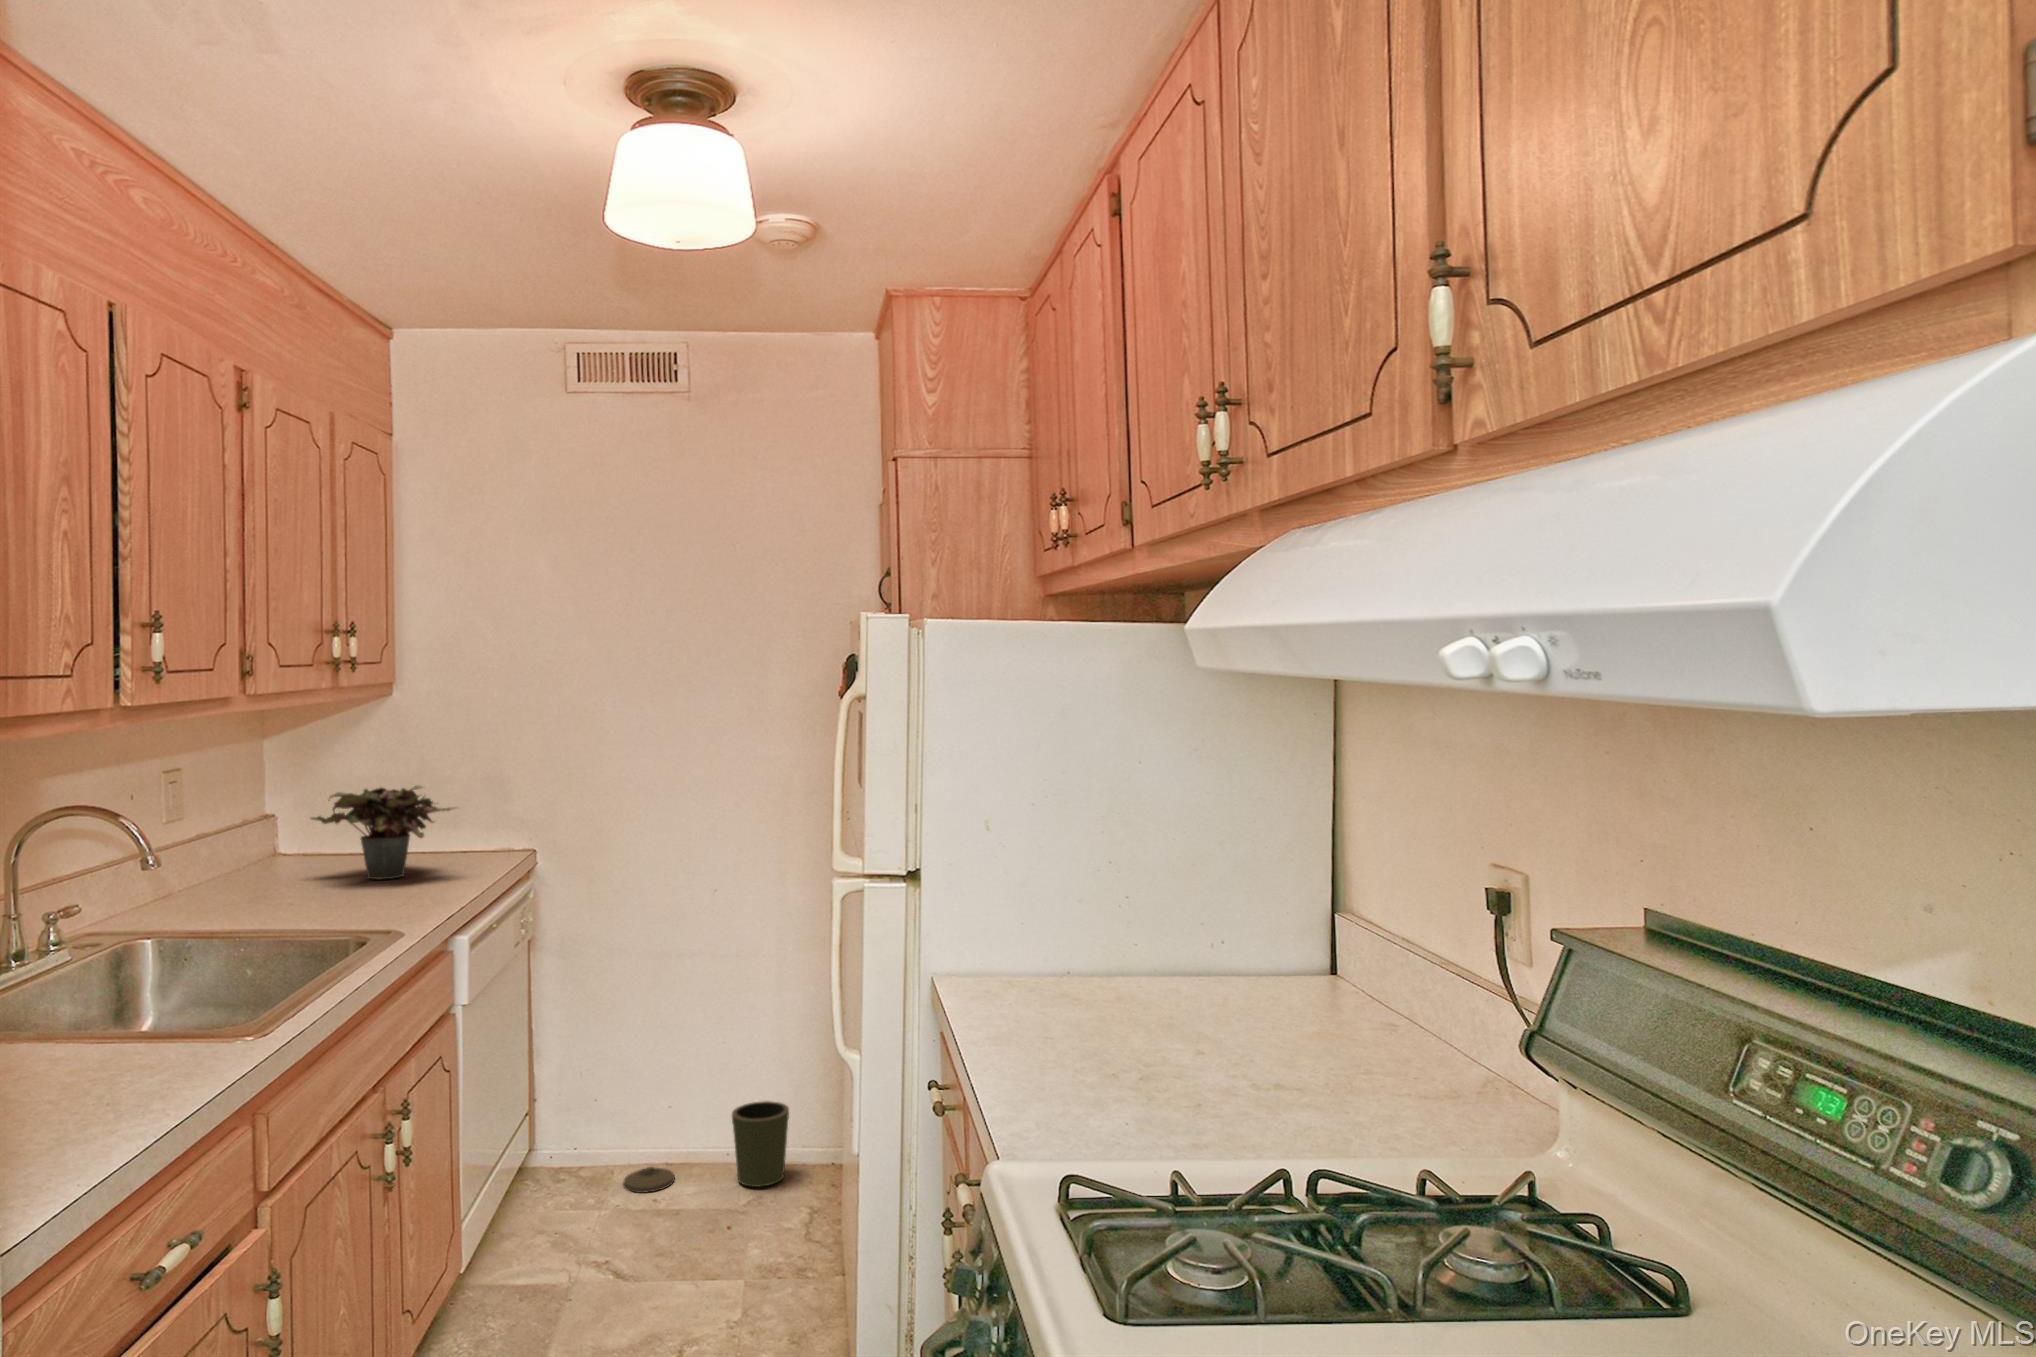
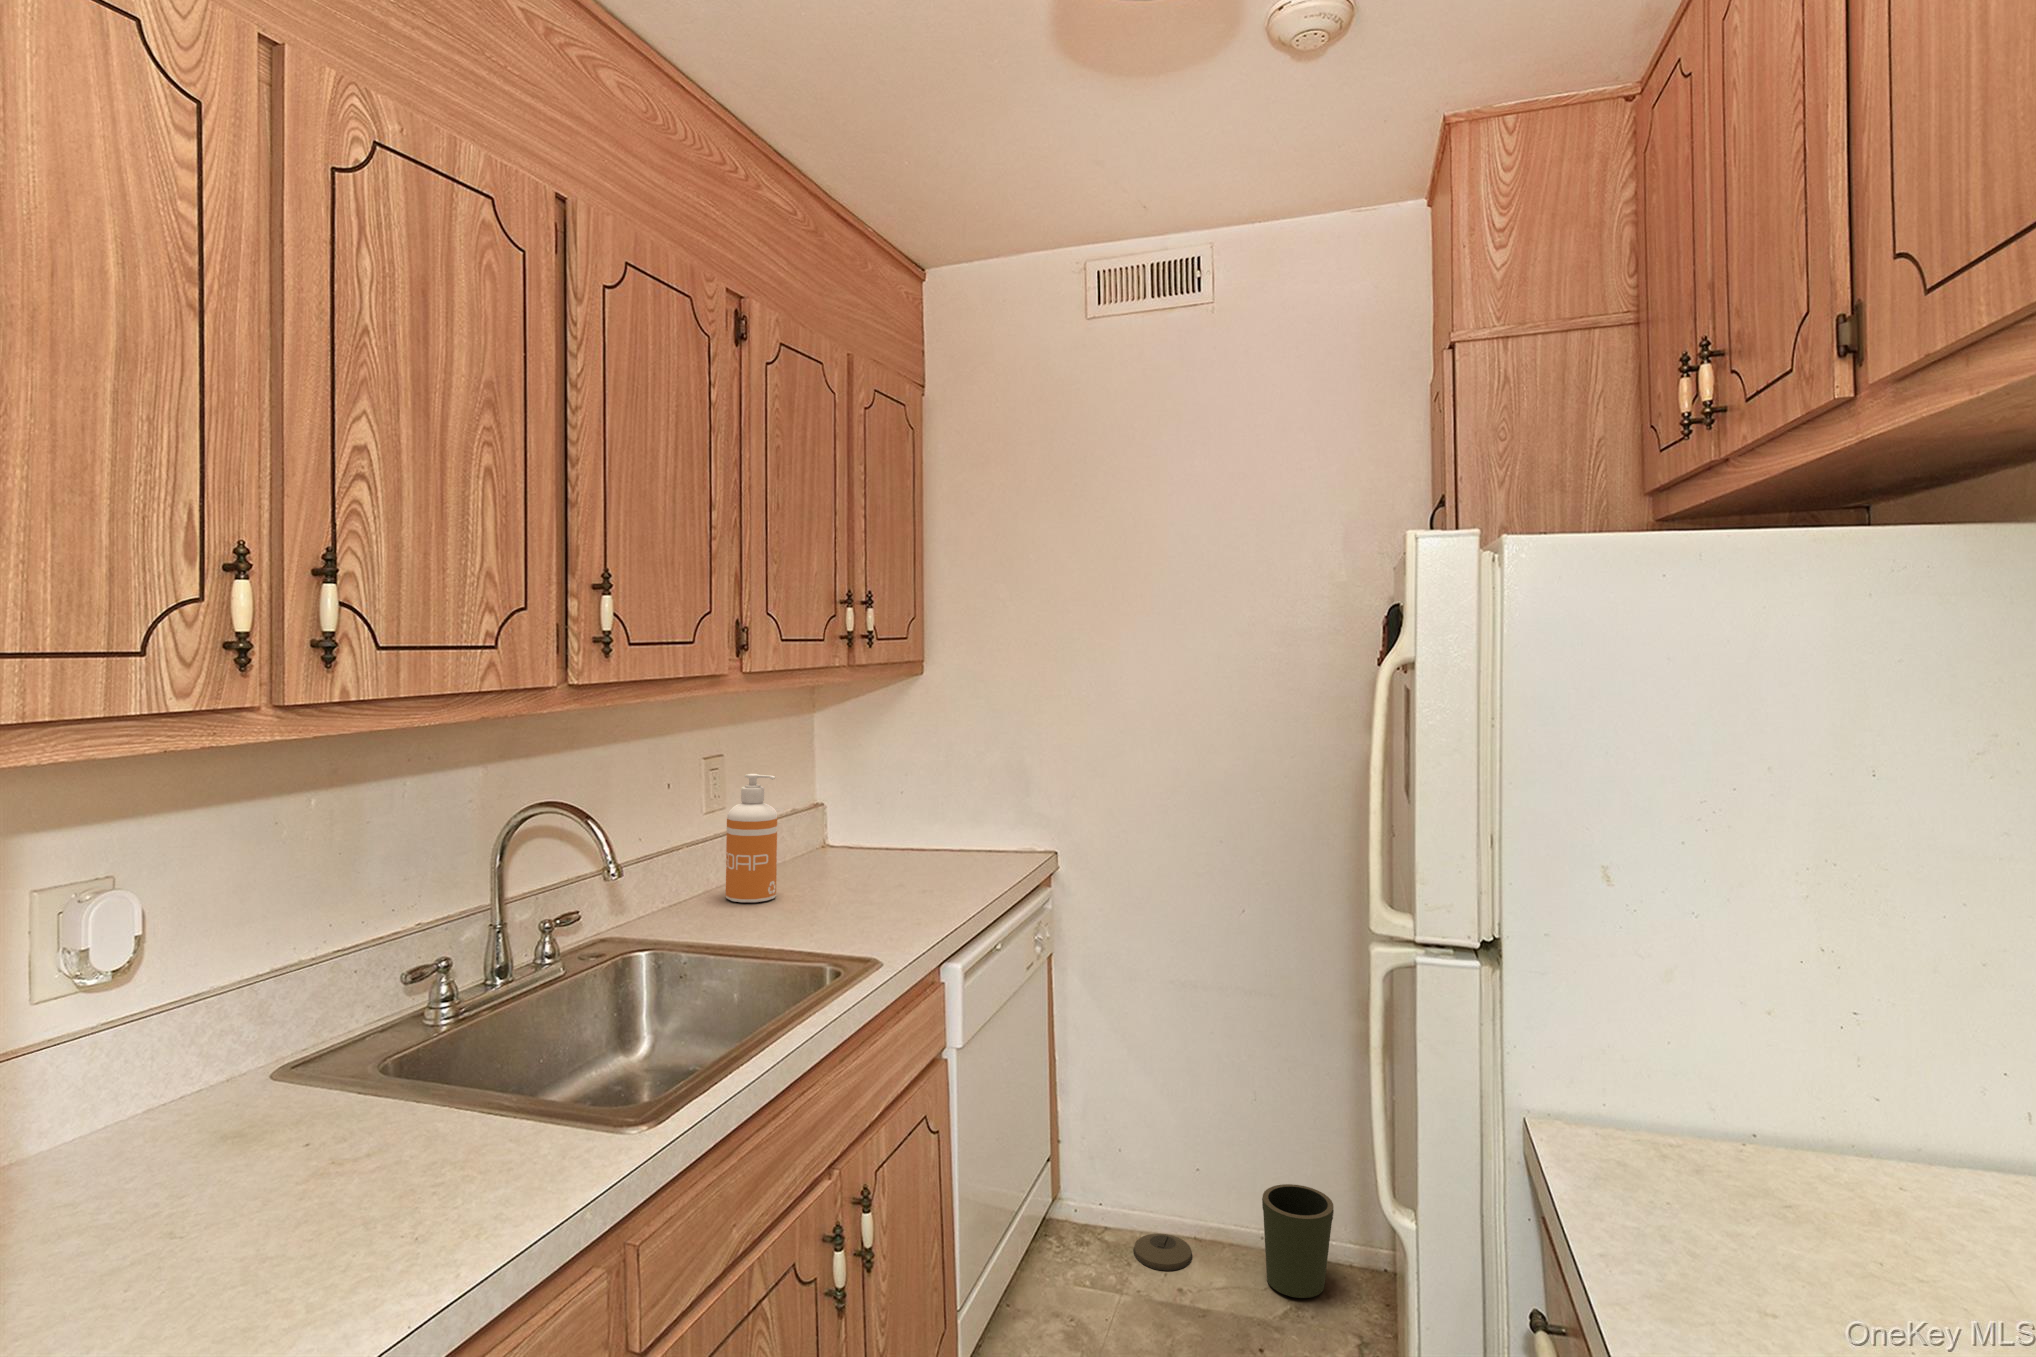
potted plant: present [312,786,452,879] -> none [826,774,970,877]
soap dispenser: none [220,790,273,908] -> present [726,774,777,902]

